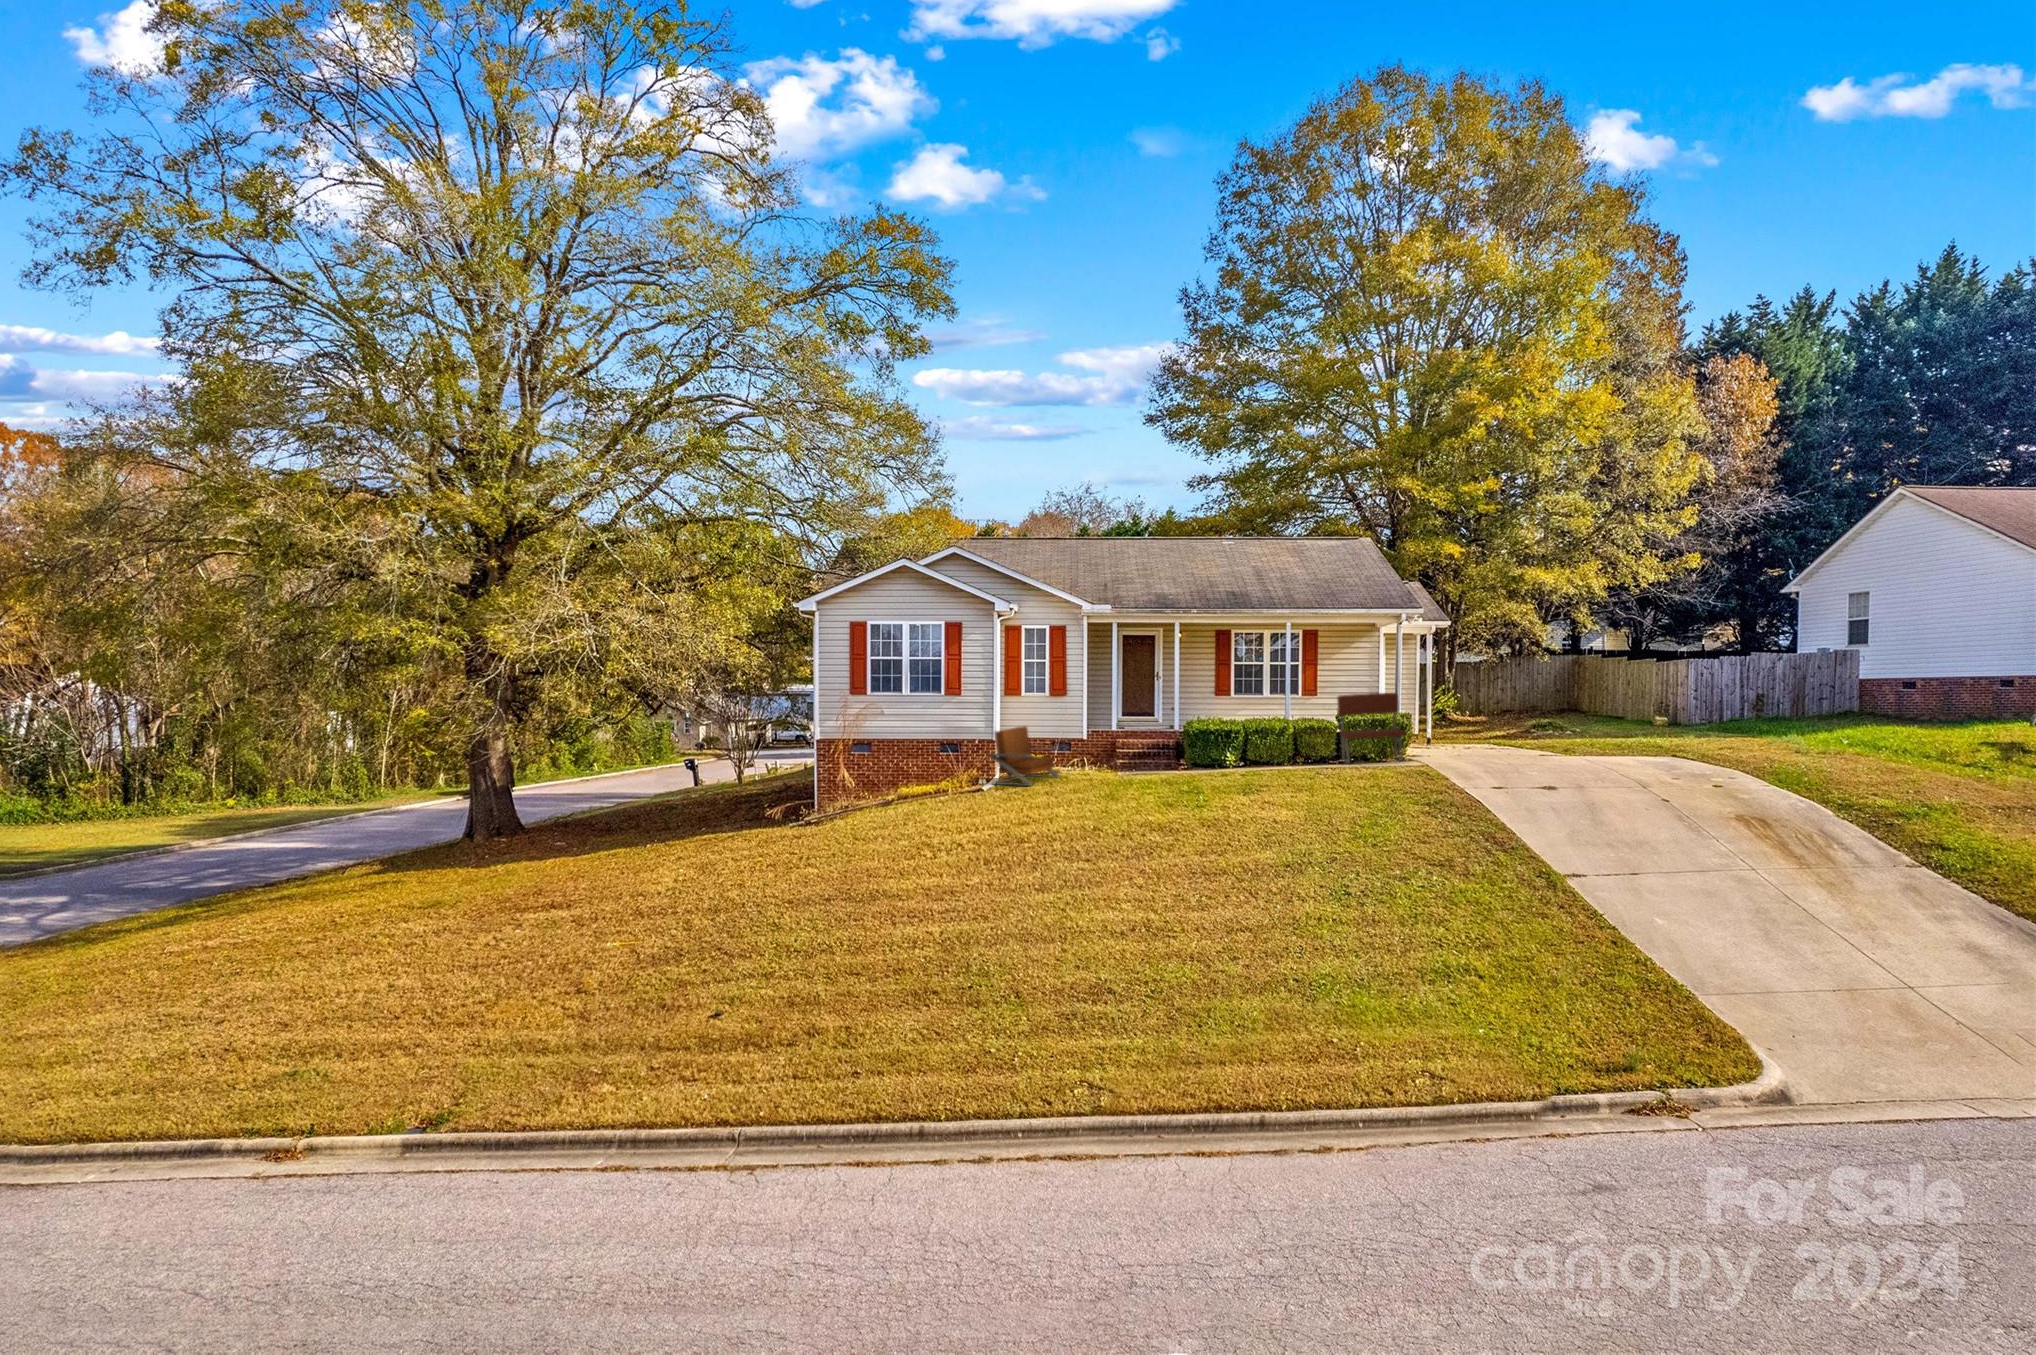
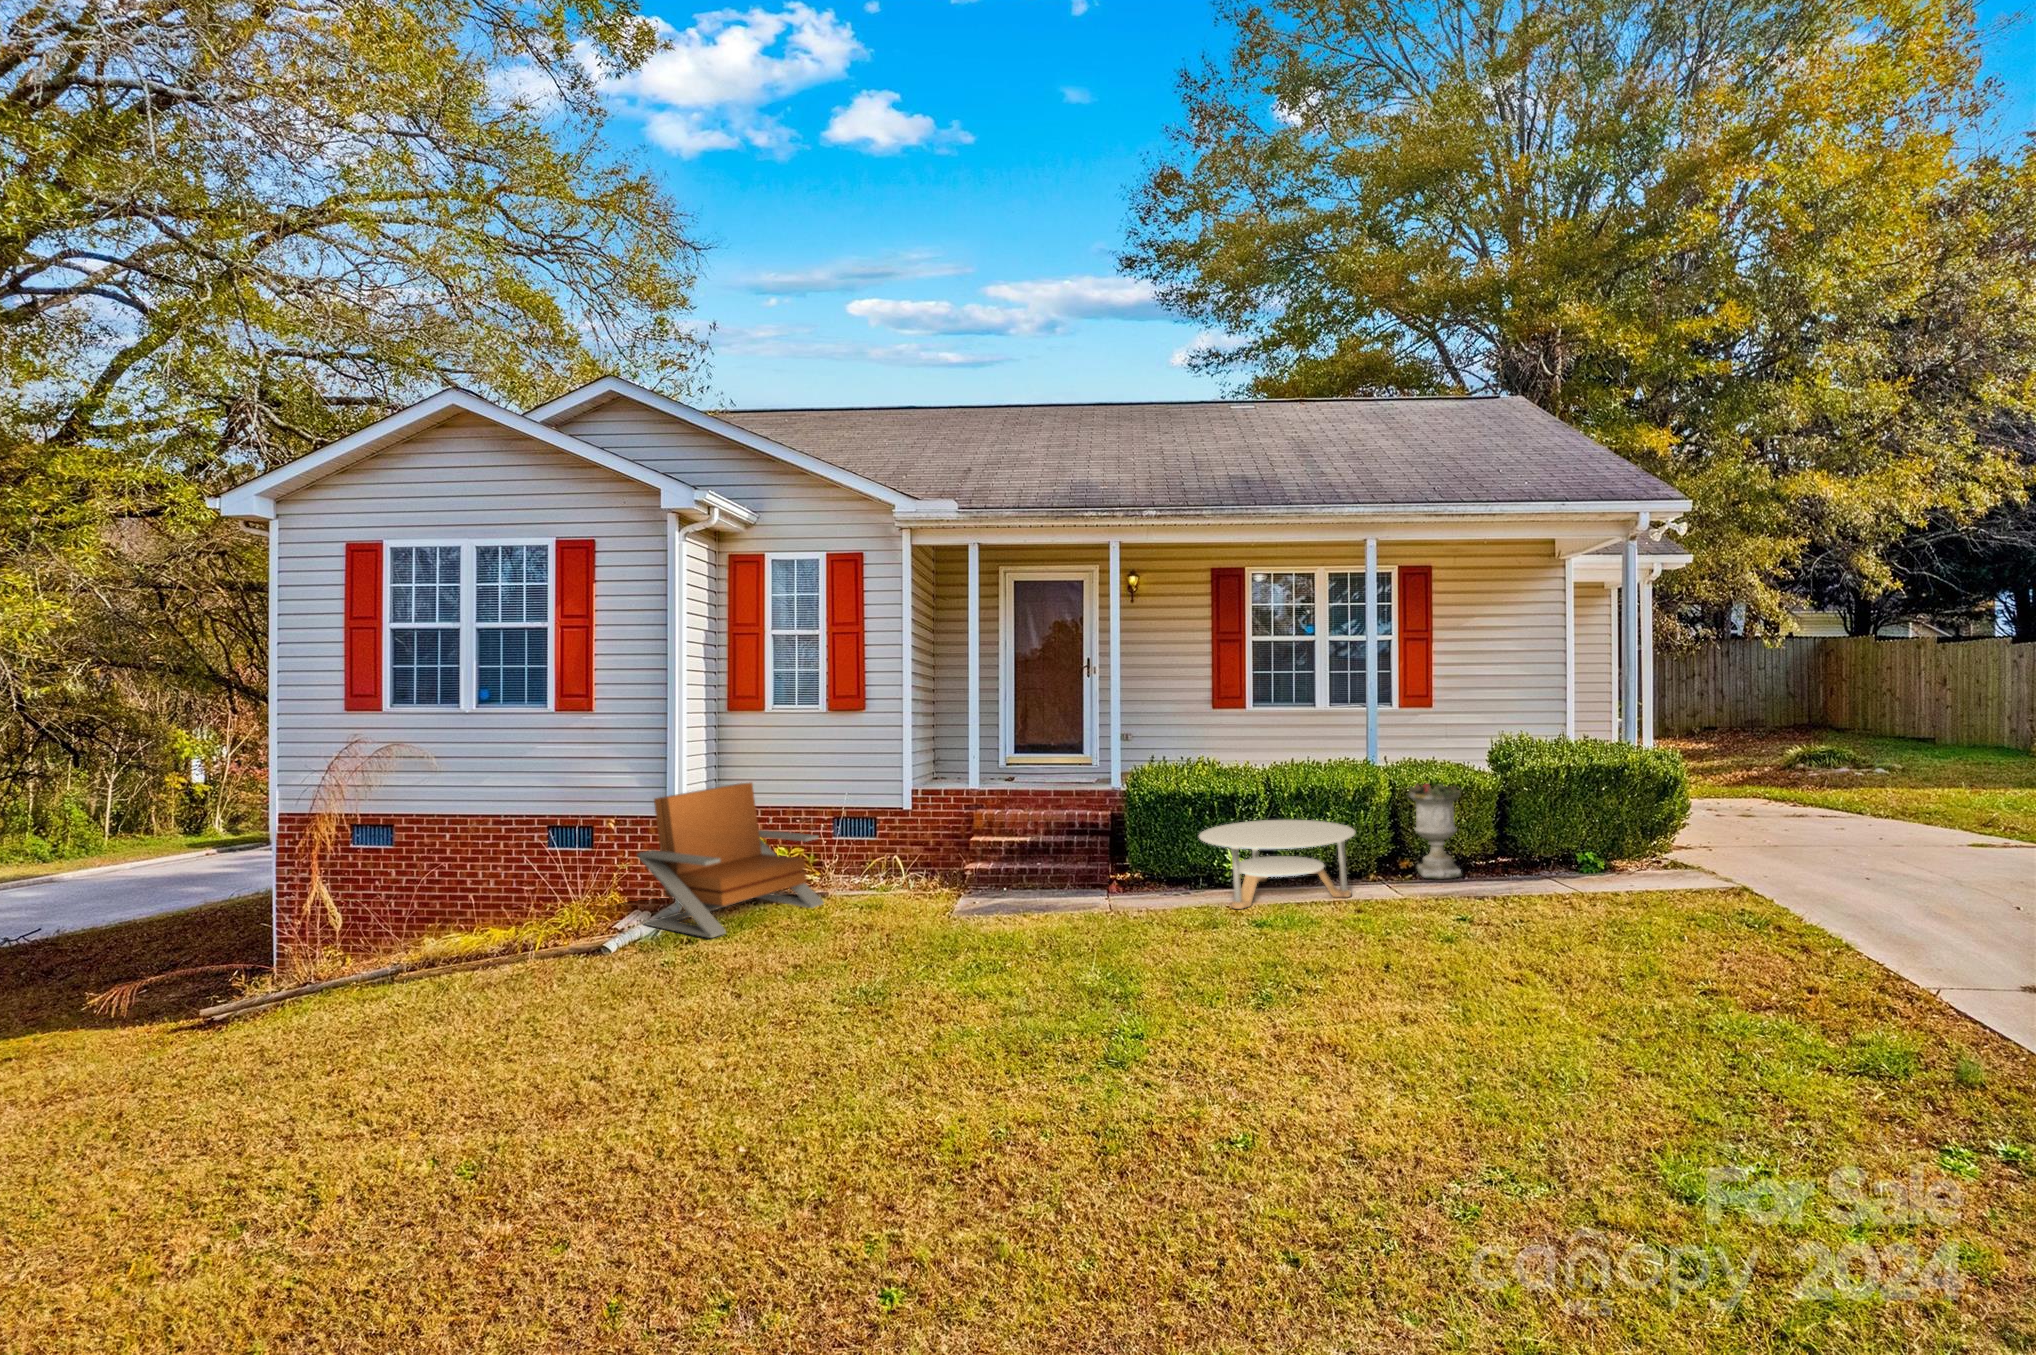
bench: present [1337,693,1407,763] -> none [1497,700,1692,883]
planter: none [1302,725,1324,764] -> present [1408,784,1462,879]
round table: none [1219,741,1281,773] -> present [1199,820,1355,909]

